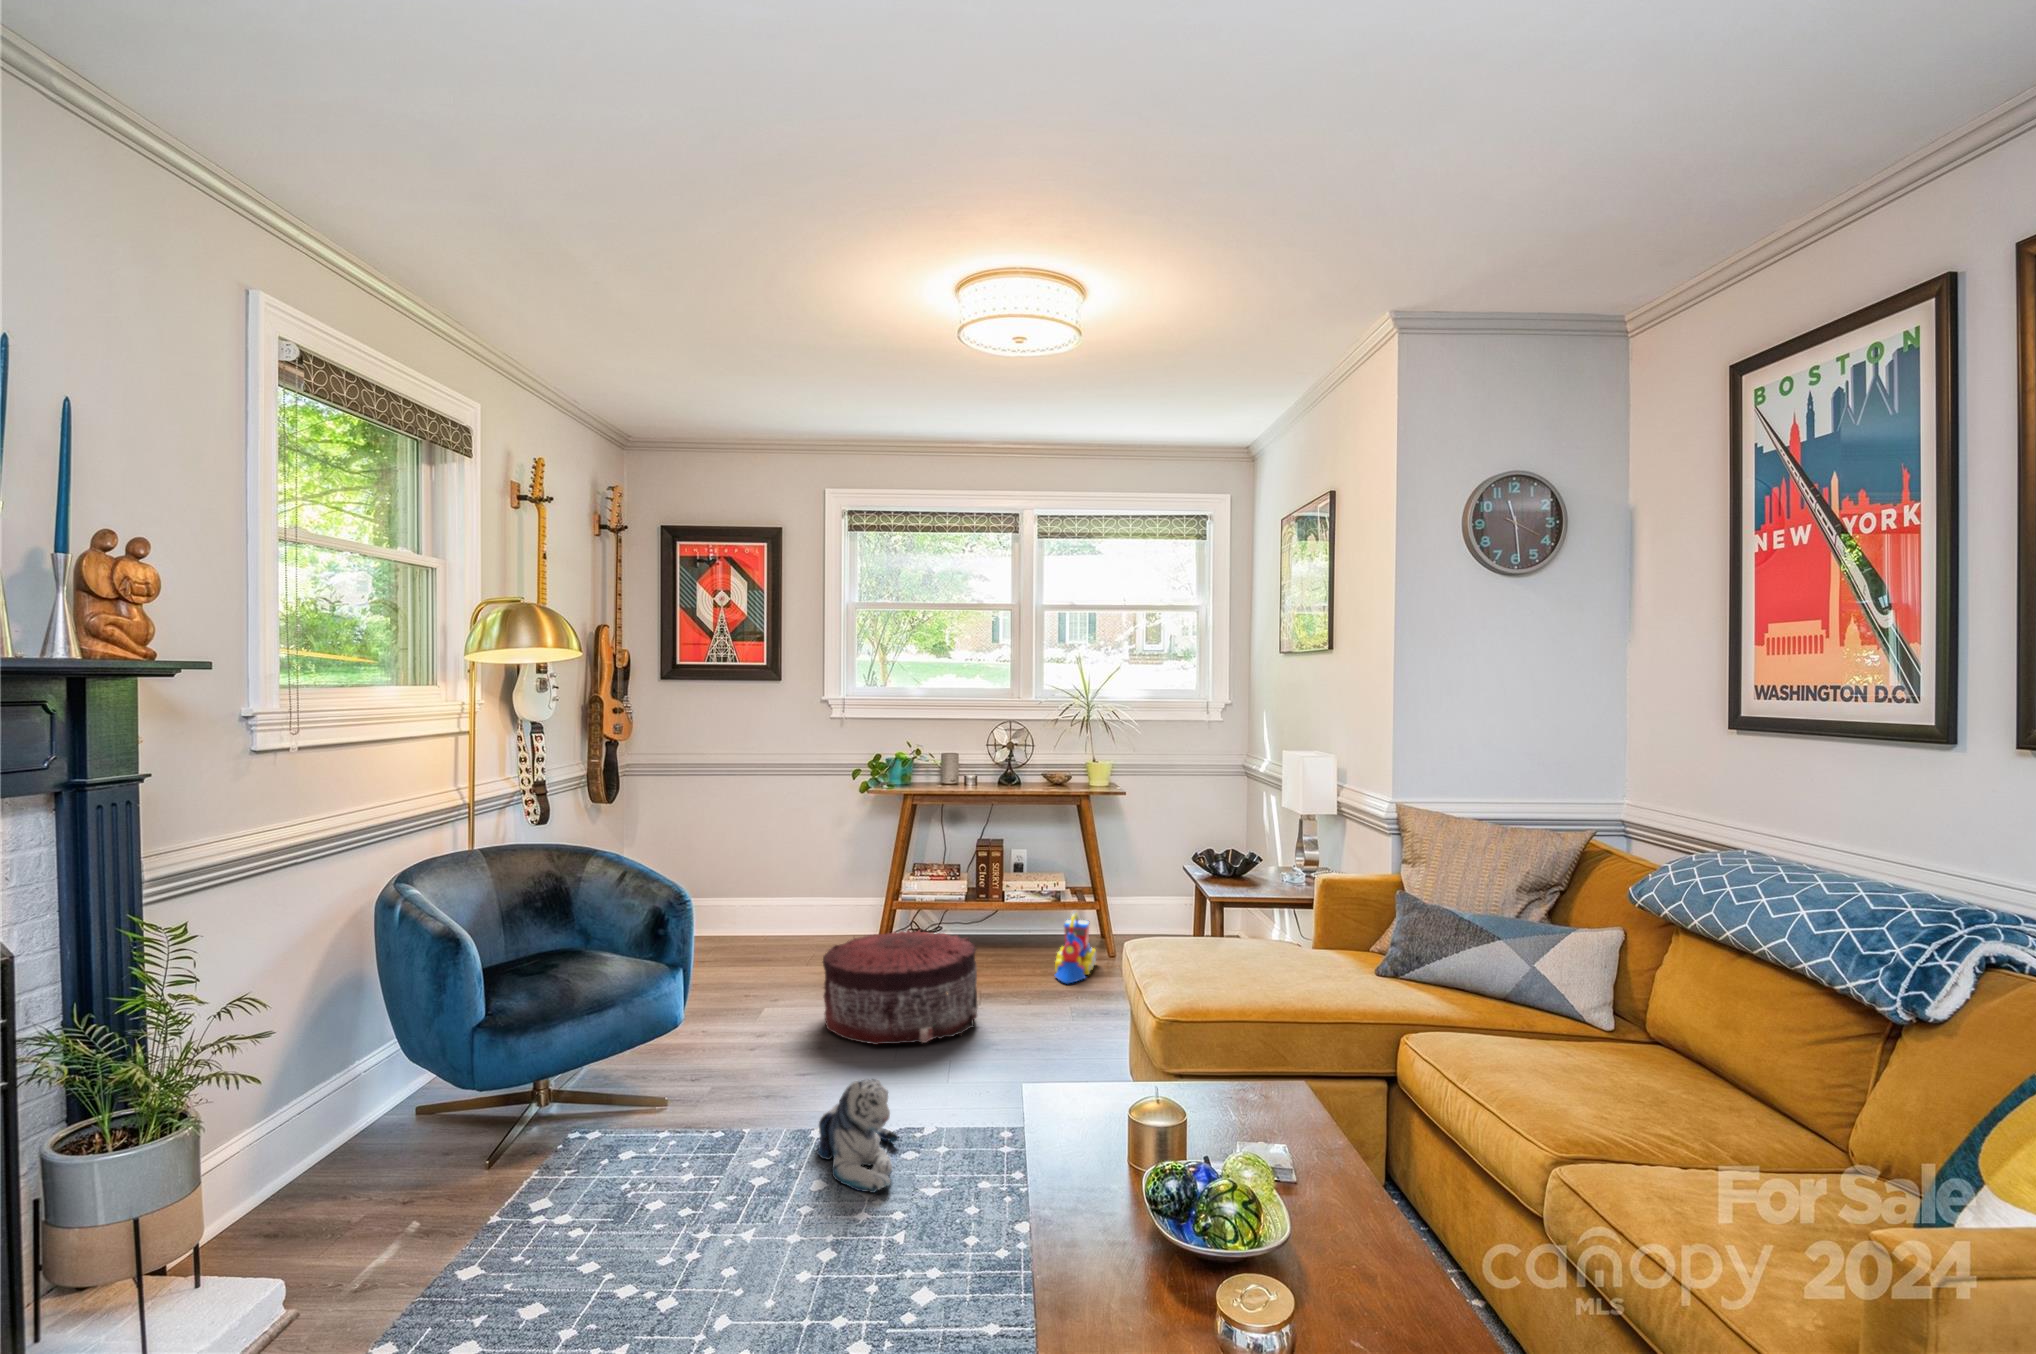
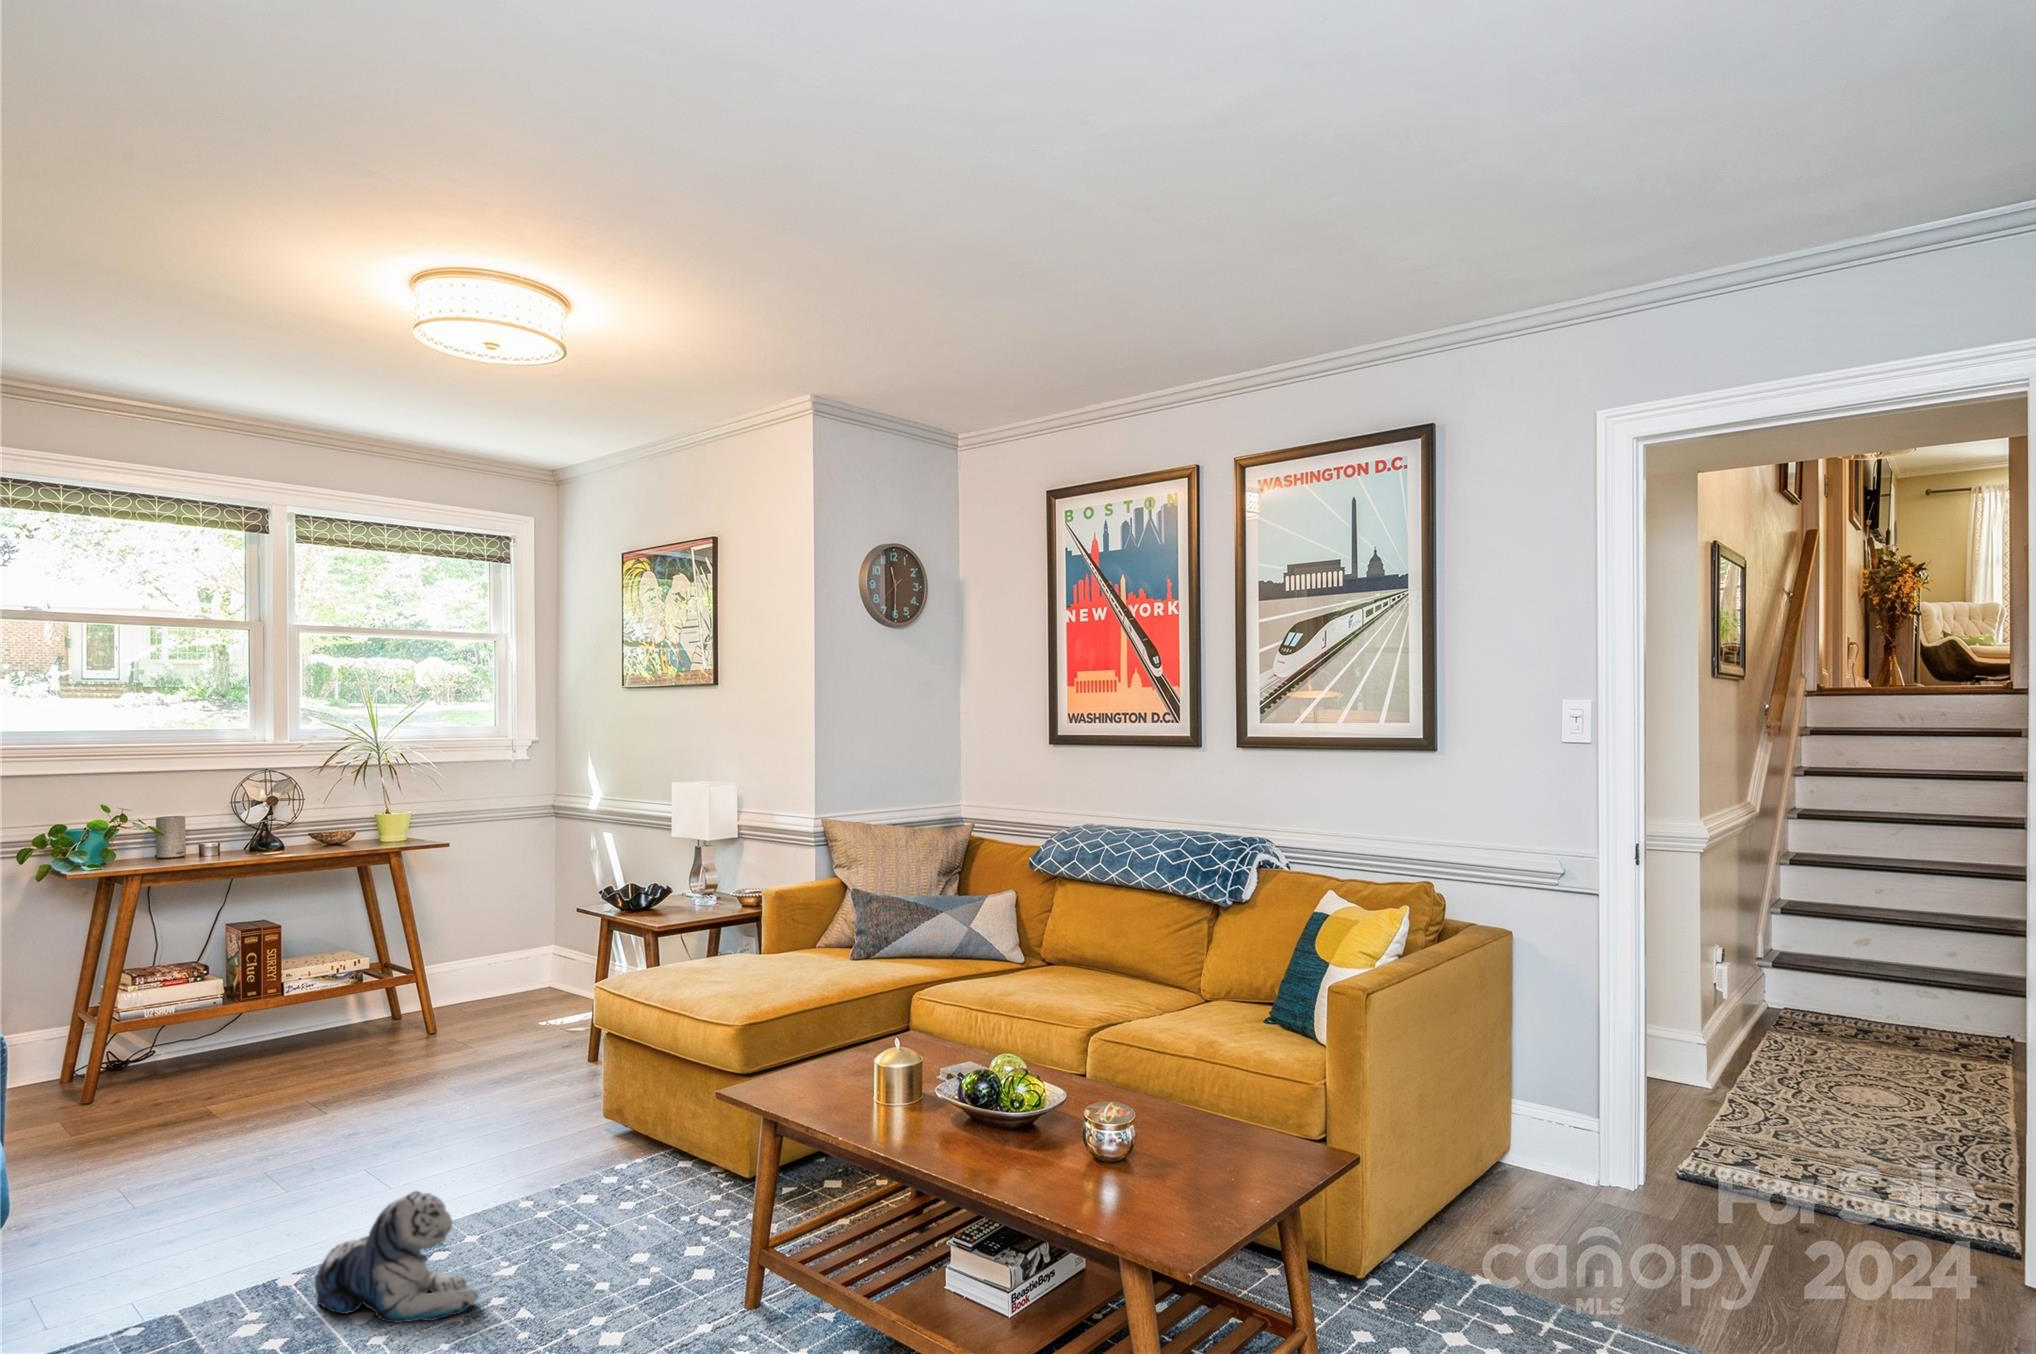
toy train: present [1055,912,1096,983] -> none [376,986,431,1069]
pouf: present [823,931,978,1045] -> none [108,1034,365,1203]

